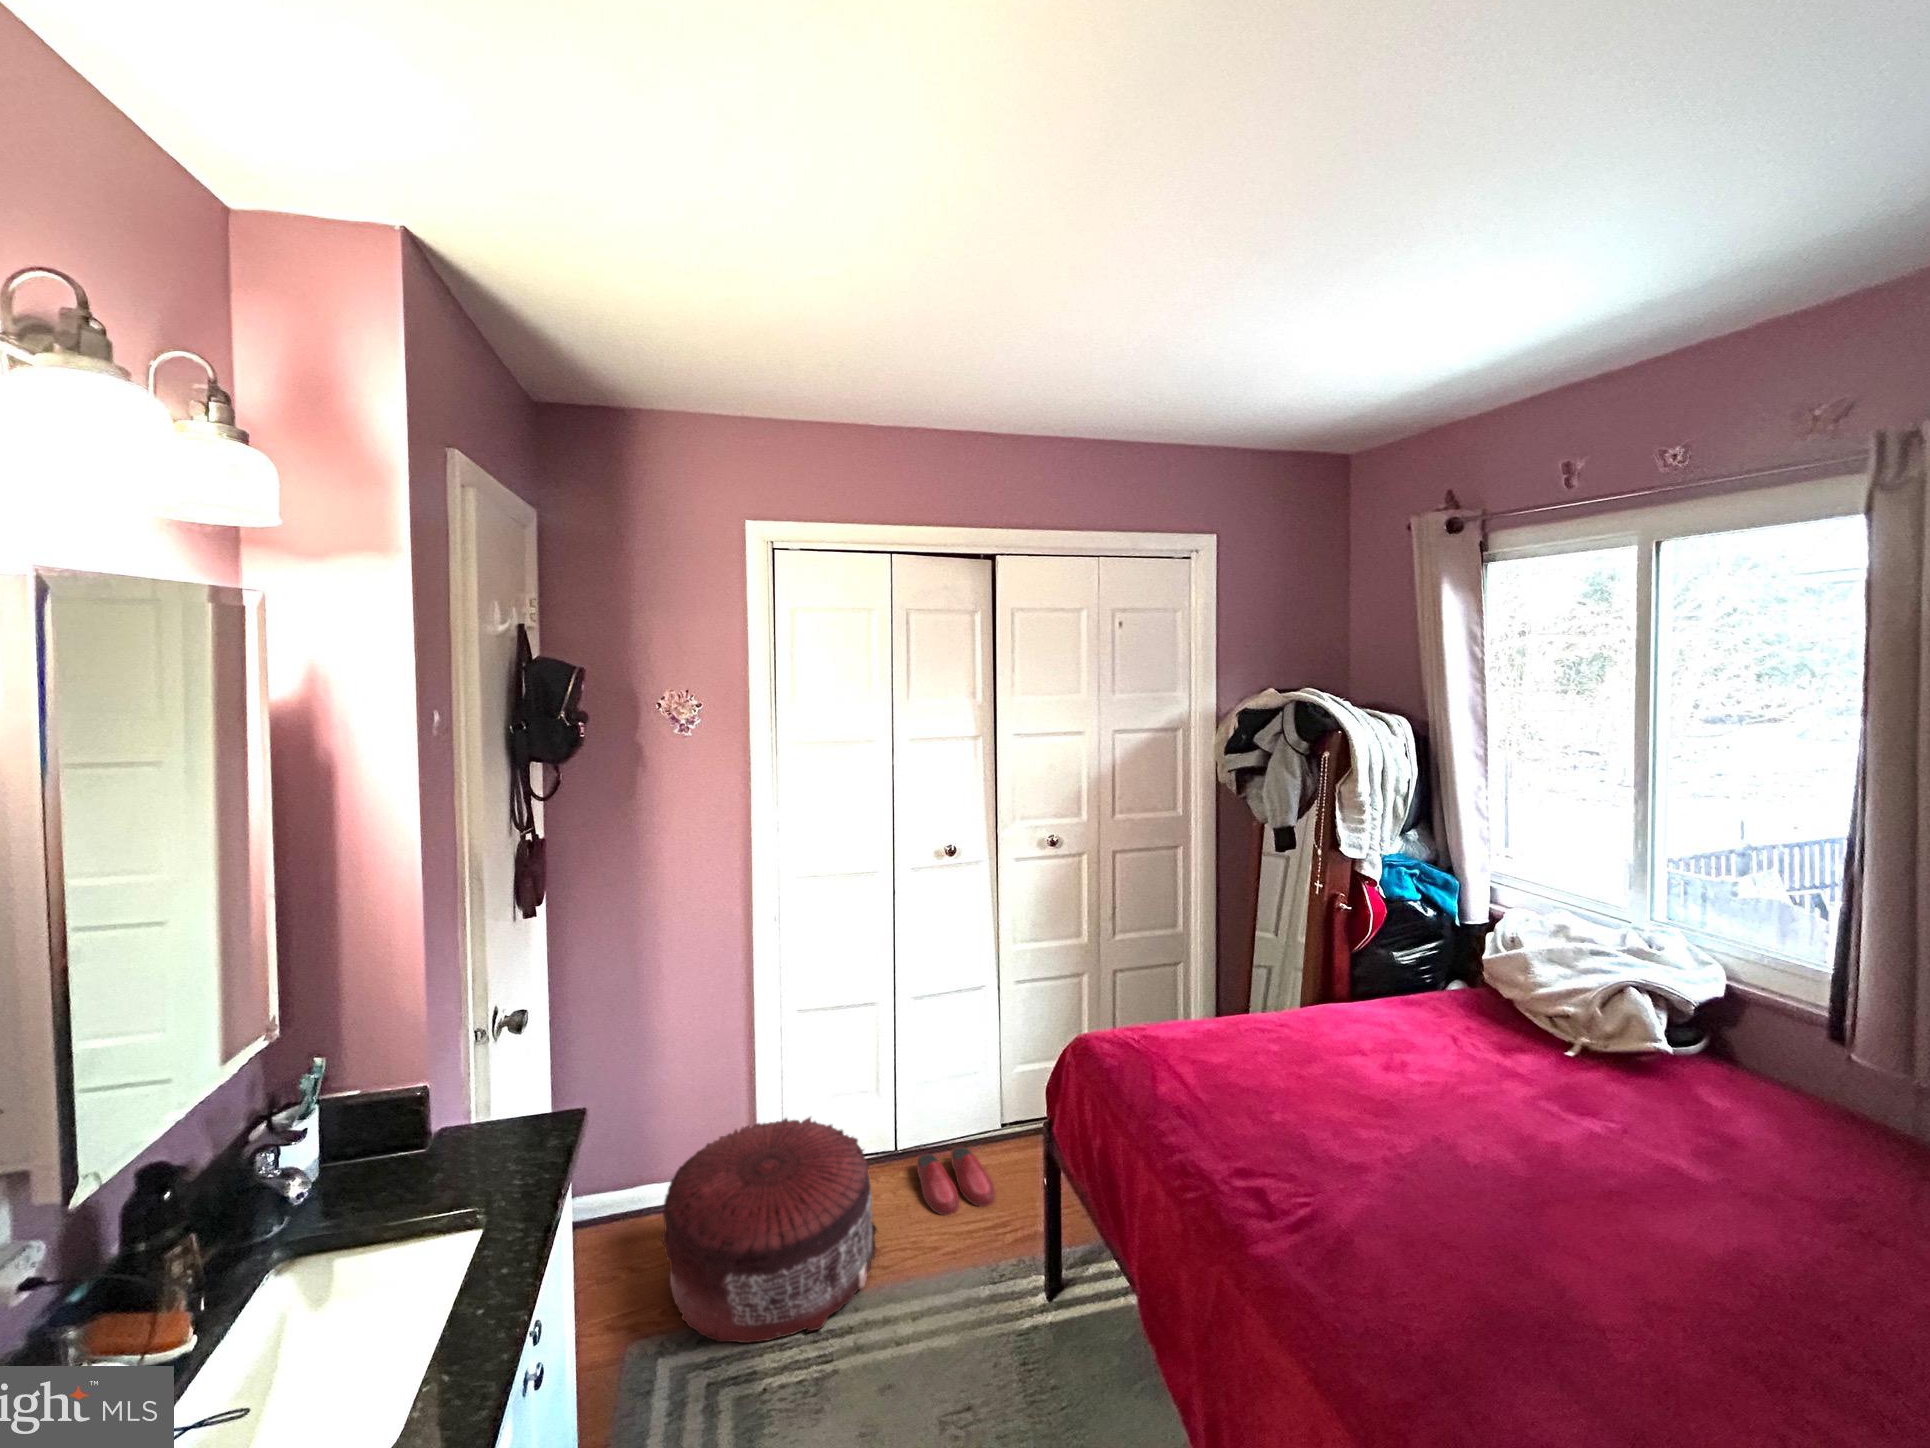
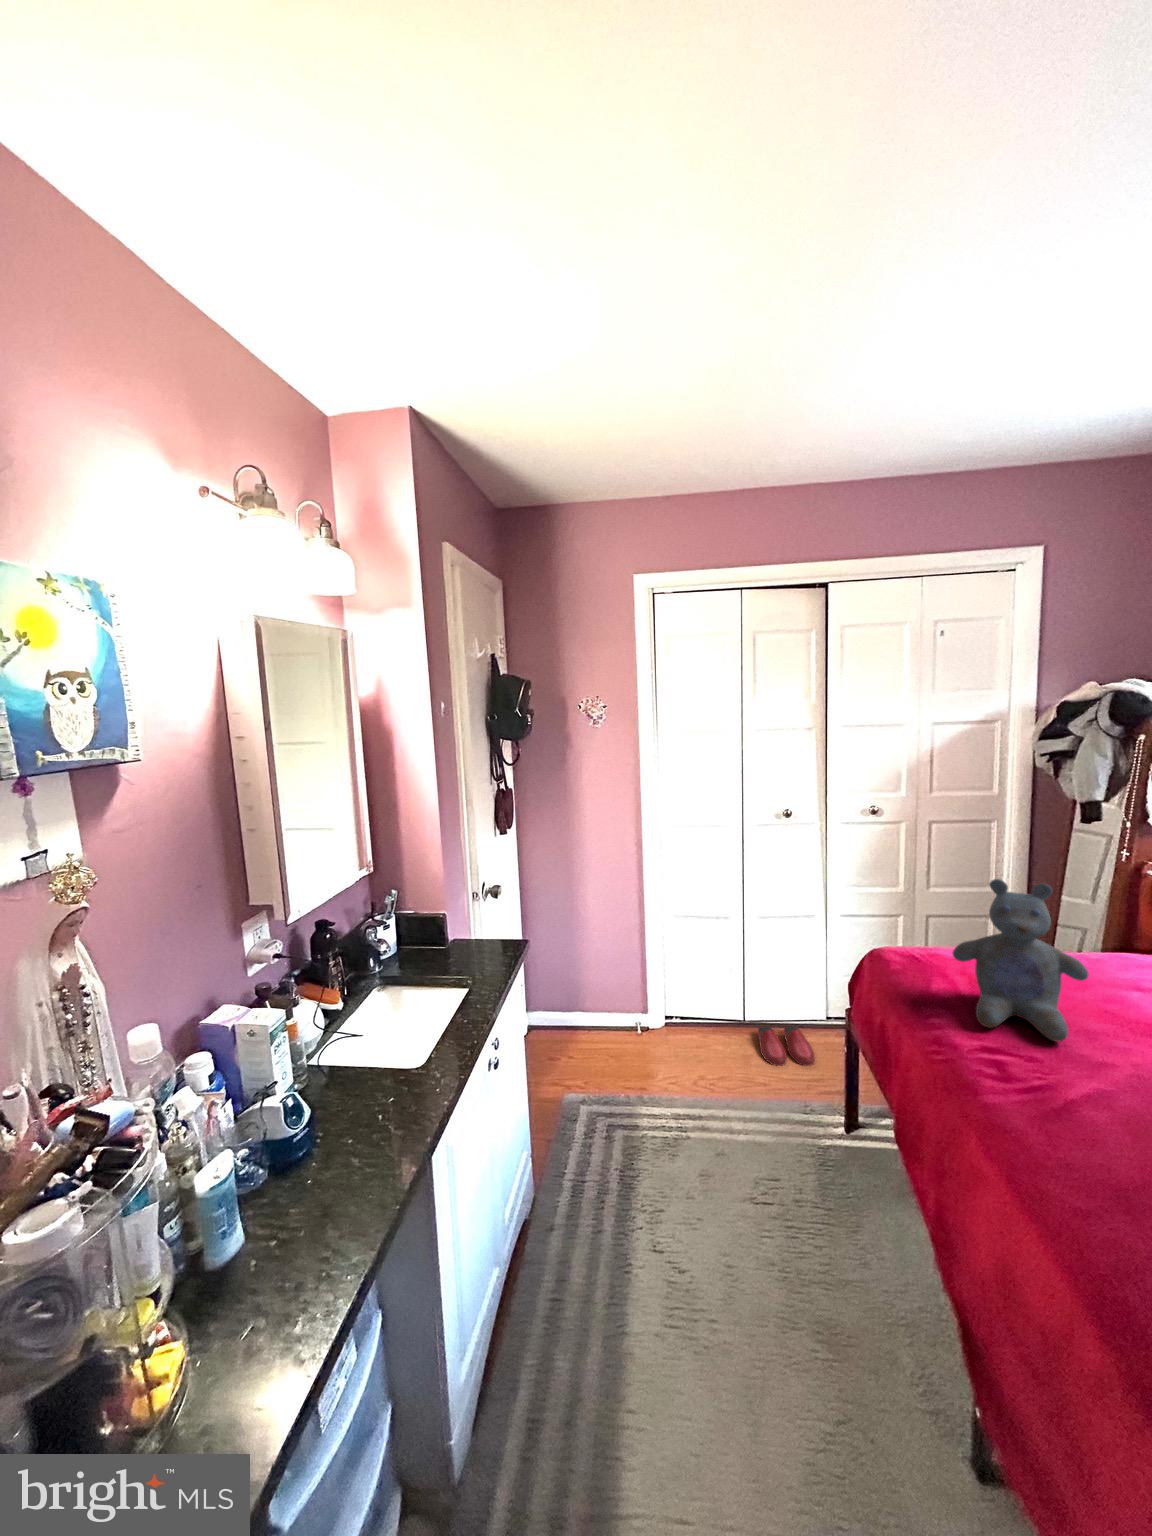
stuffed bear: none [1180,943,1322,1145] -> present [953,879,1089,1042]
pouf: present [662,1117,877,1343] -> none [584,983,725,1112]

